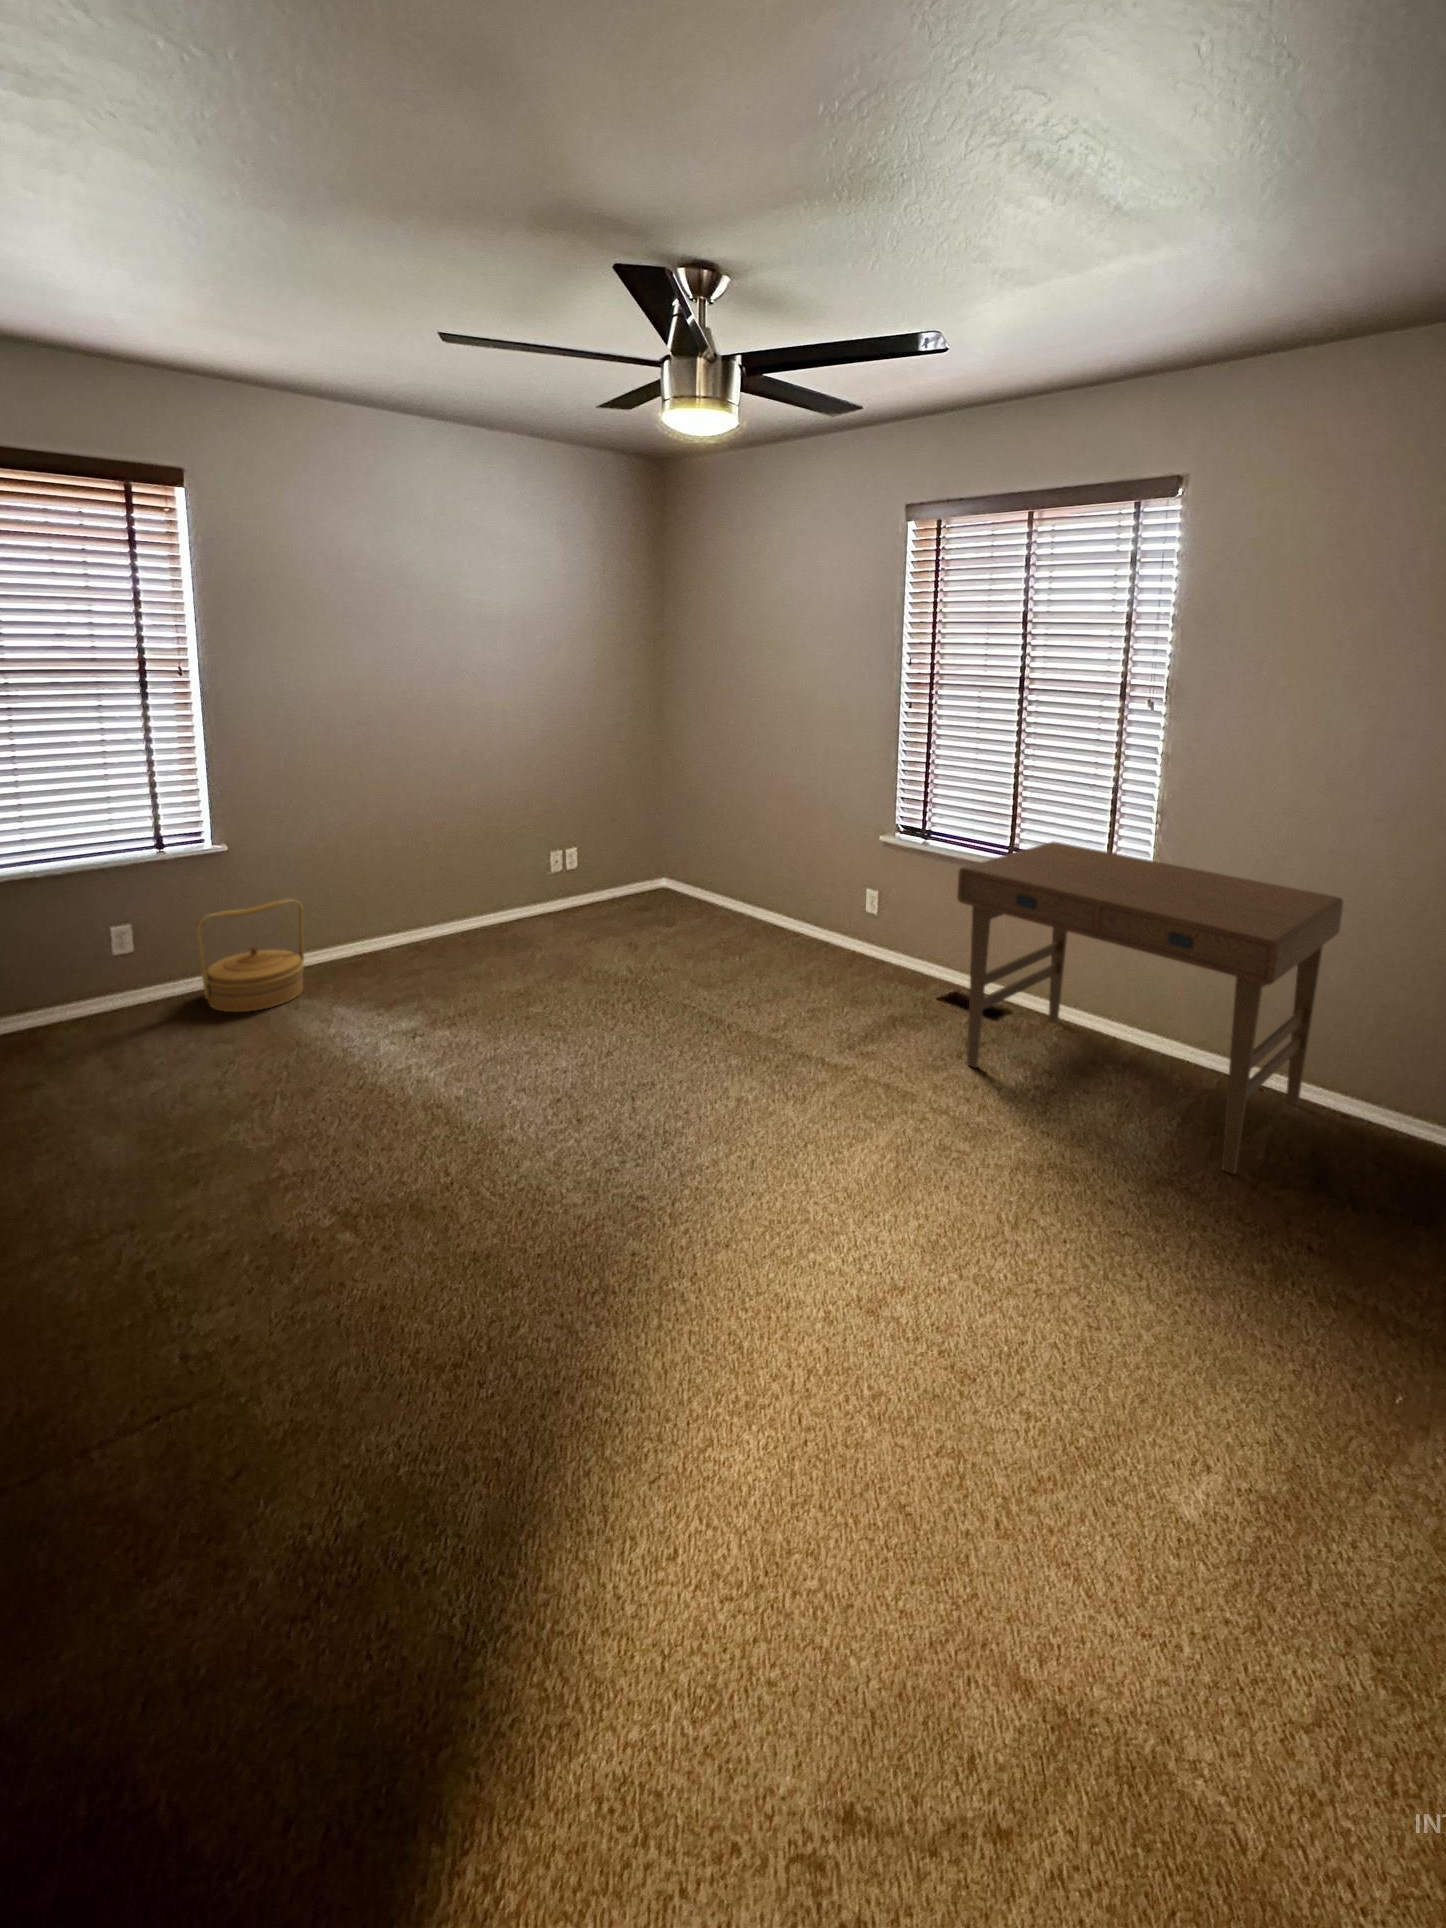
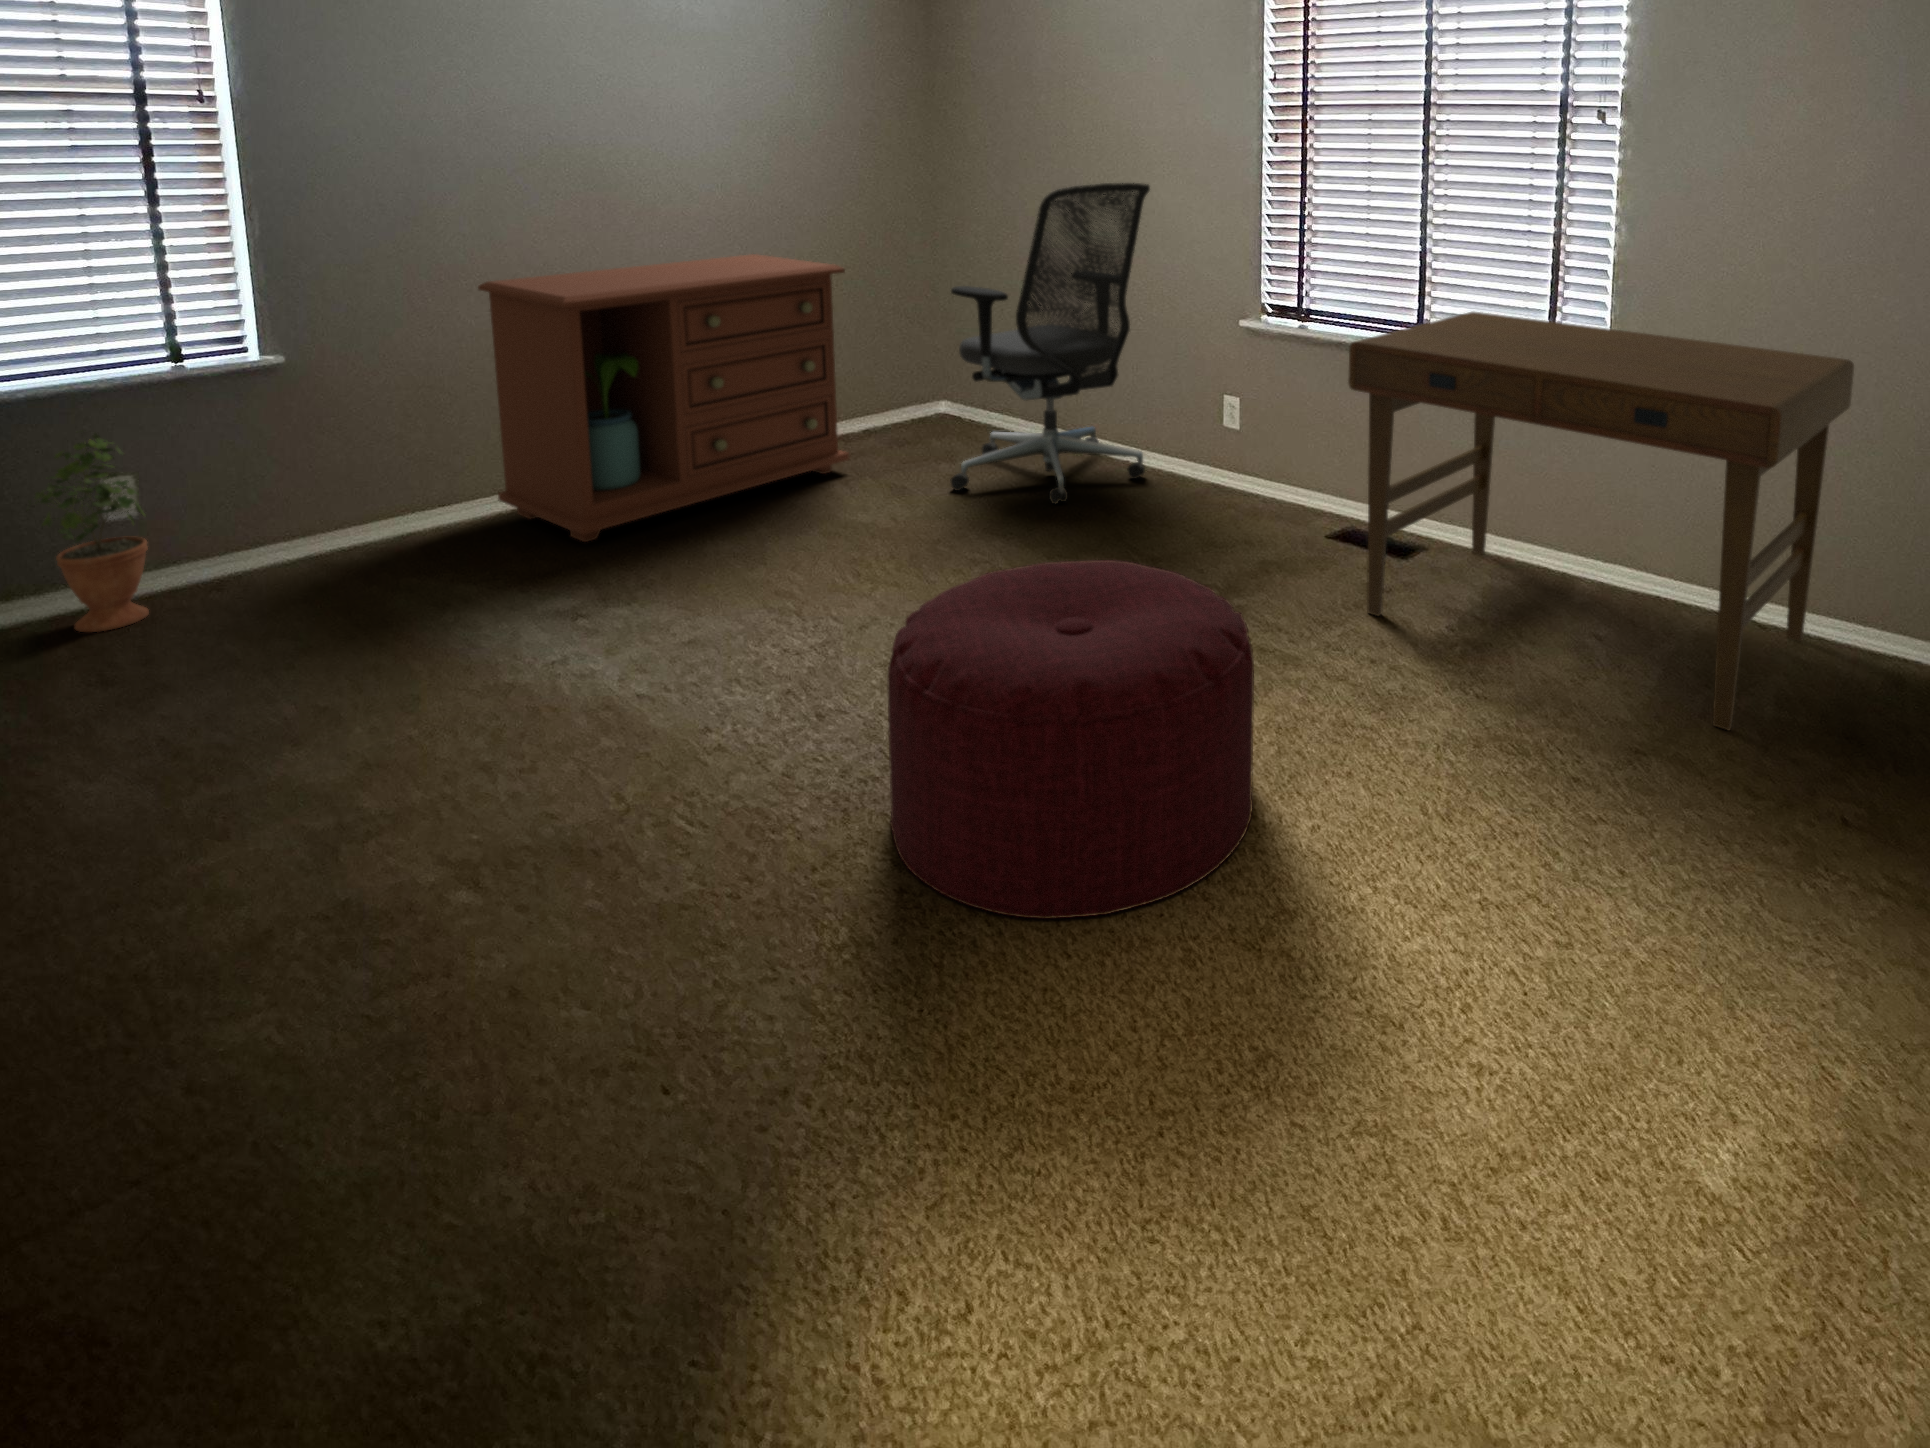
office chair: none [667,734,817,966] -> present [950,183,1150,504]
dresser: none [348,774,596,982] -> present [478,254,849,542]
potted plant: none [63,898,136,1034] -> present [29,433,149,632]
woven basket: present [196,899,304,1012] -> none [242,428,416,594]
ottoman: none [625,1026,880,1285] -> present [887,560,1254,919]

